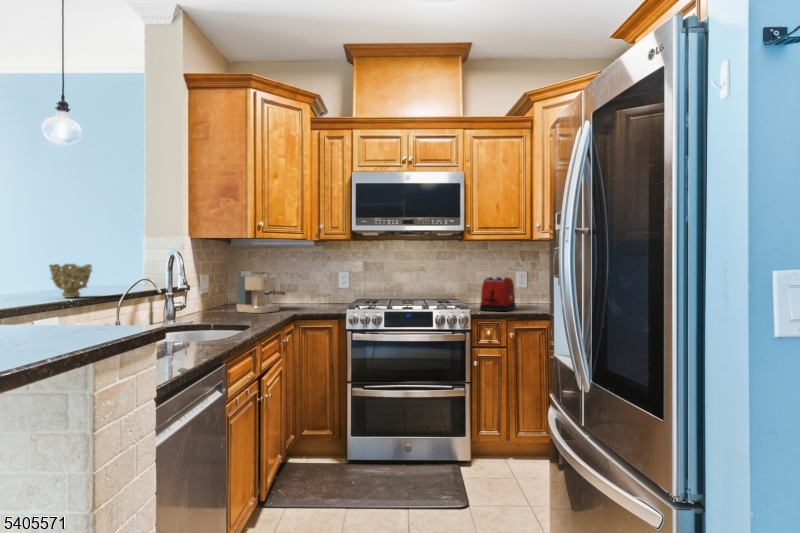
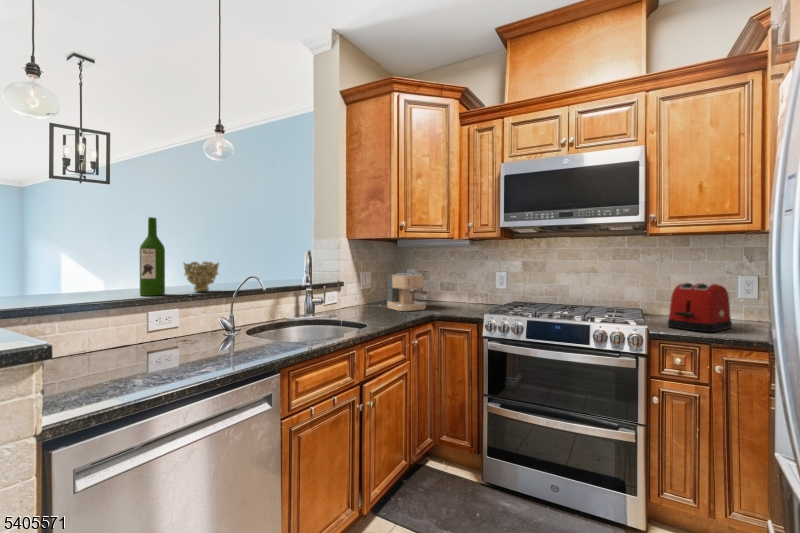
wine bottle: none [14,214,45,303] -> present [140,217,165,296]

